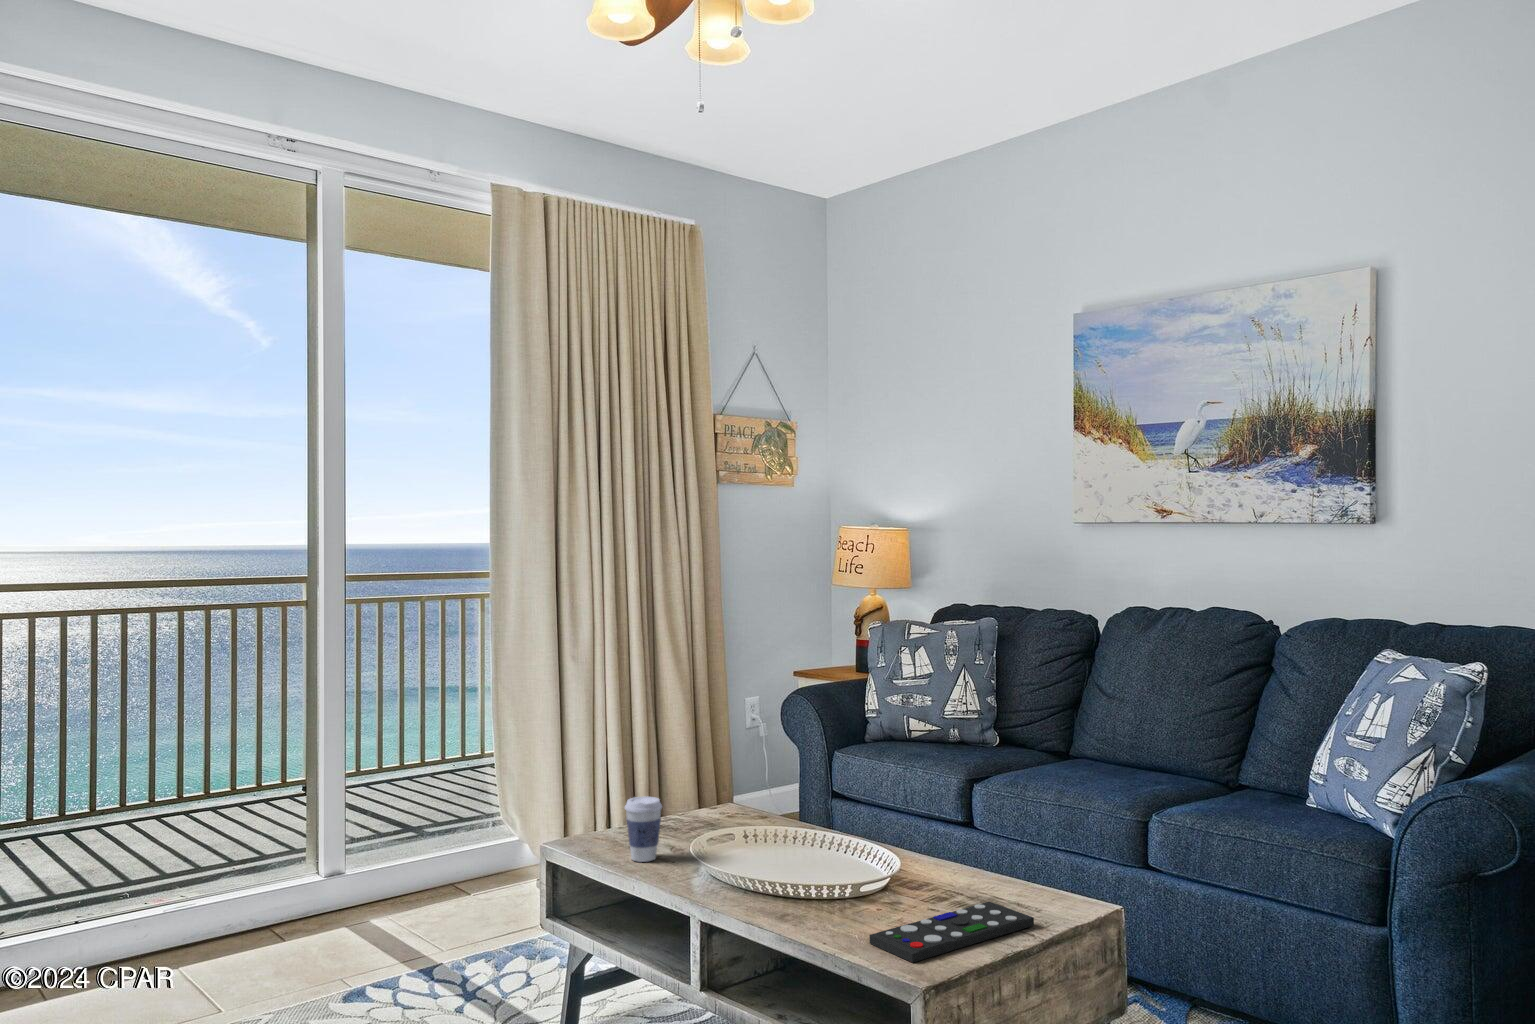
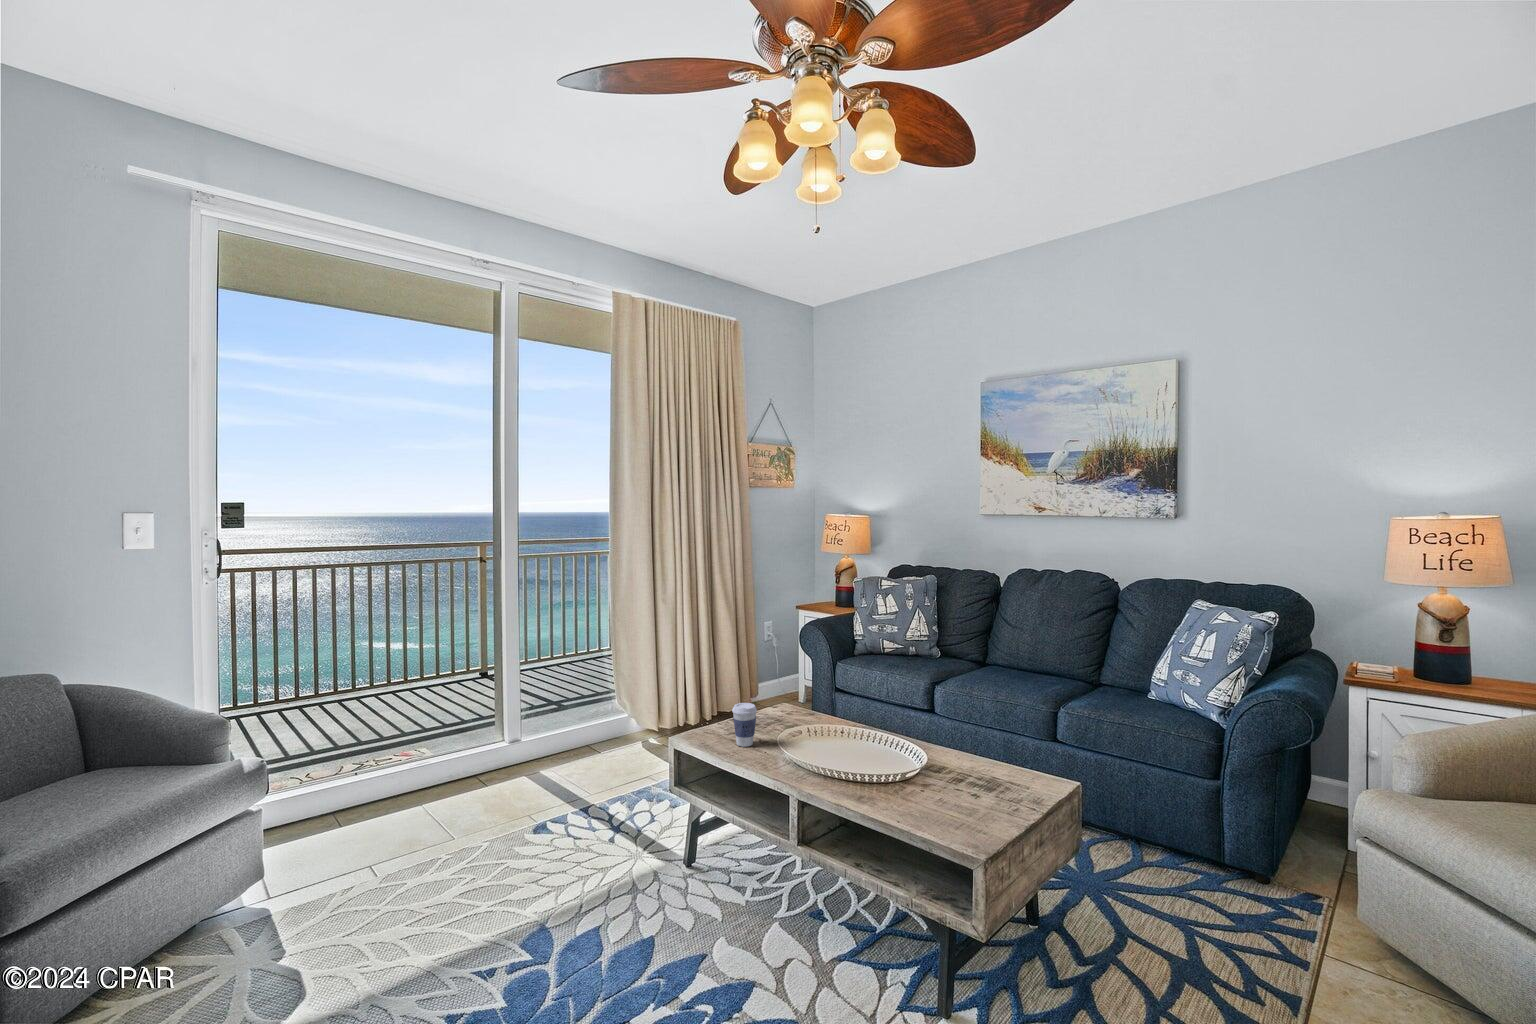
remote control: present [869,902,1034,963] -> none [921,775,1022,824]

